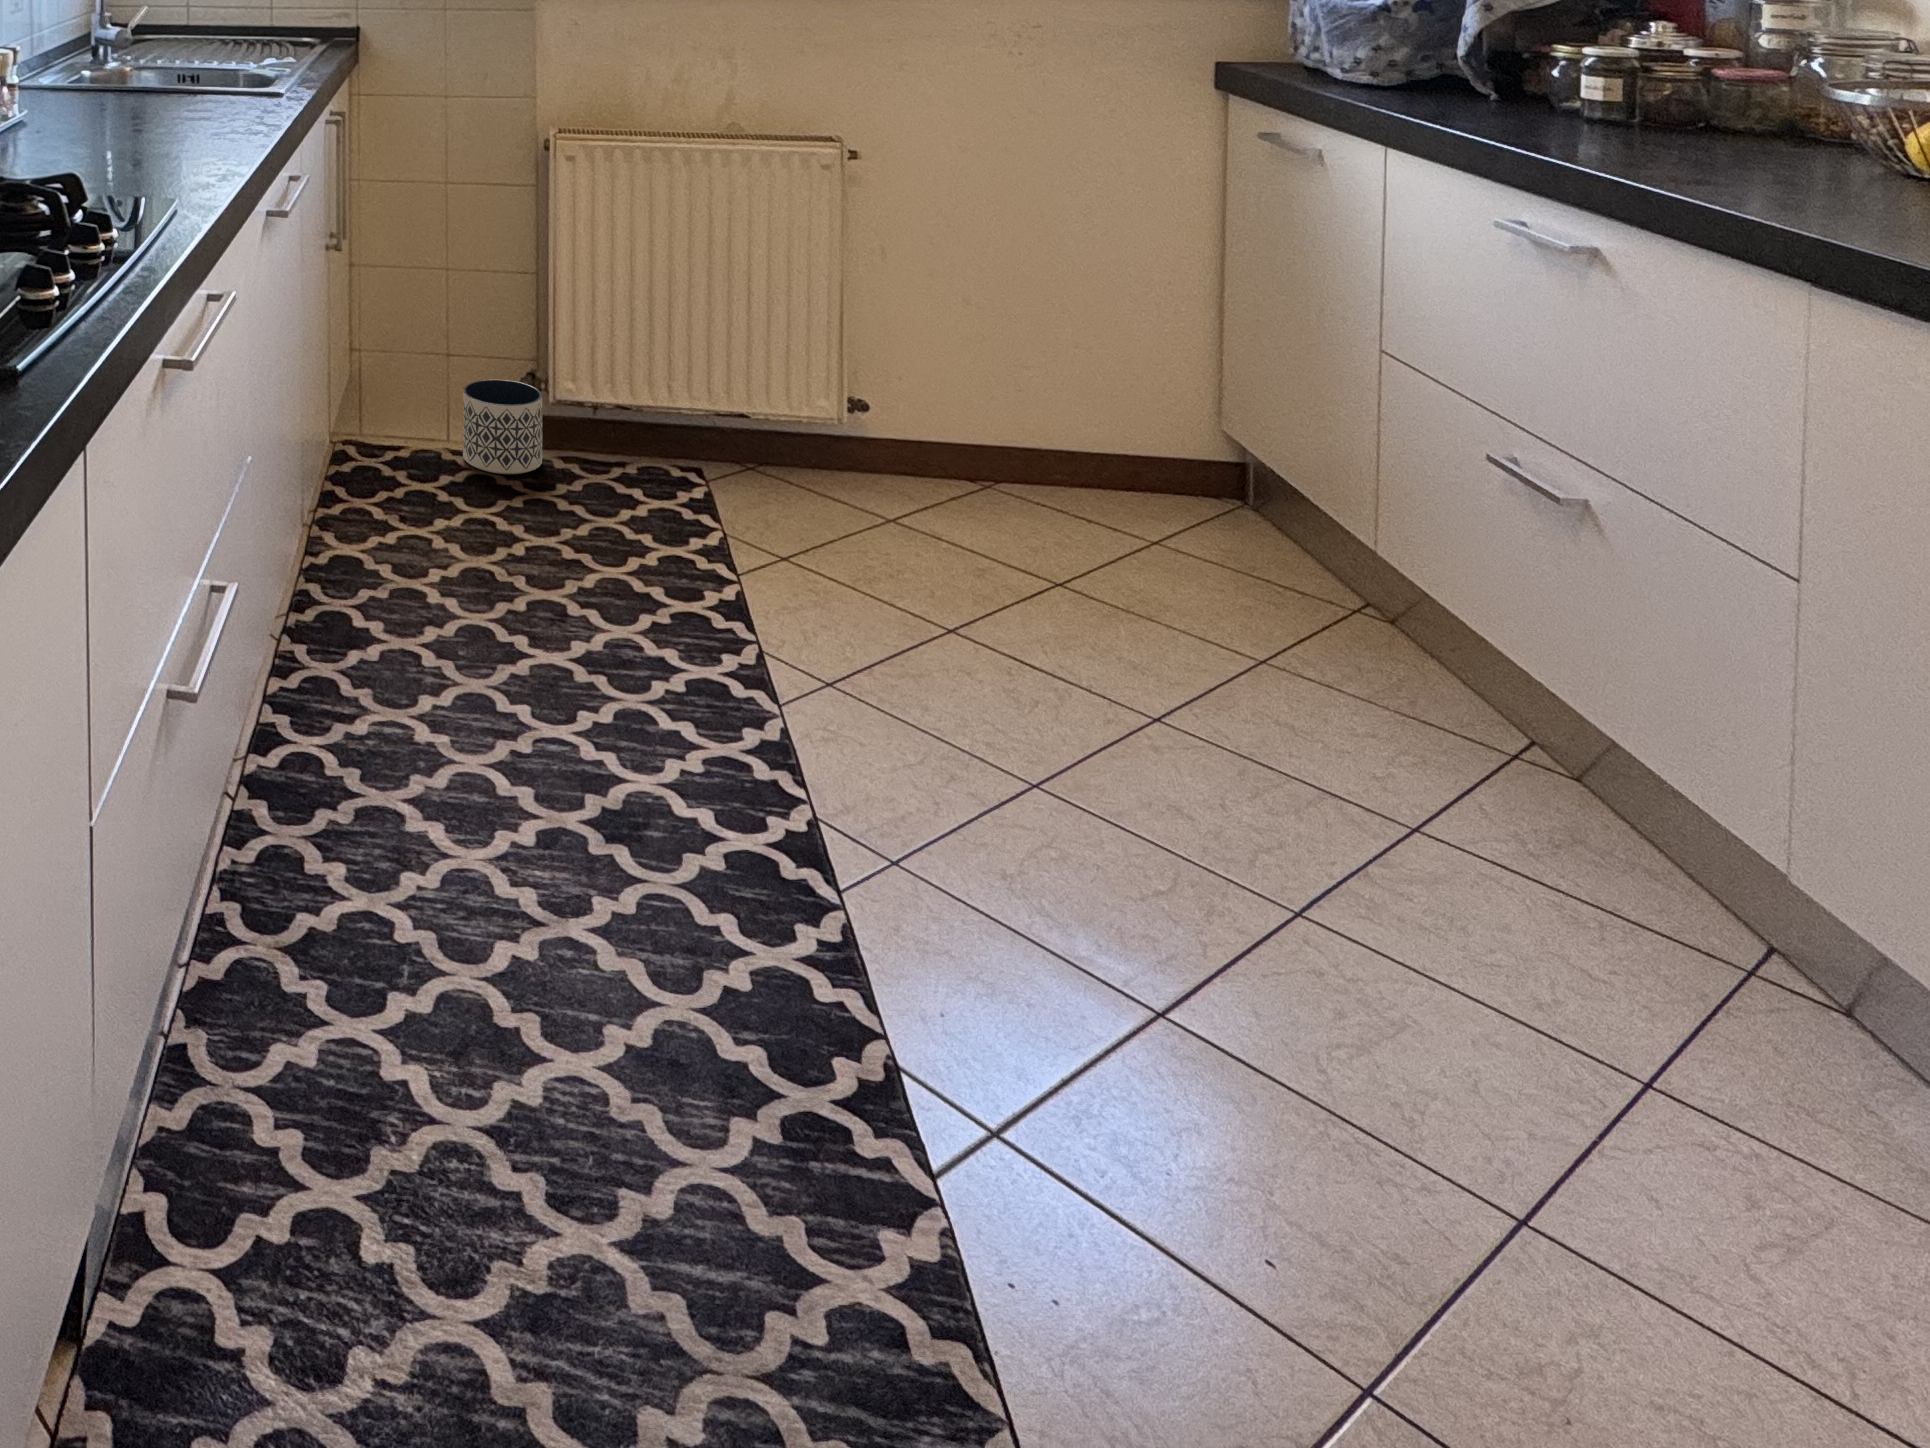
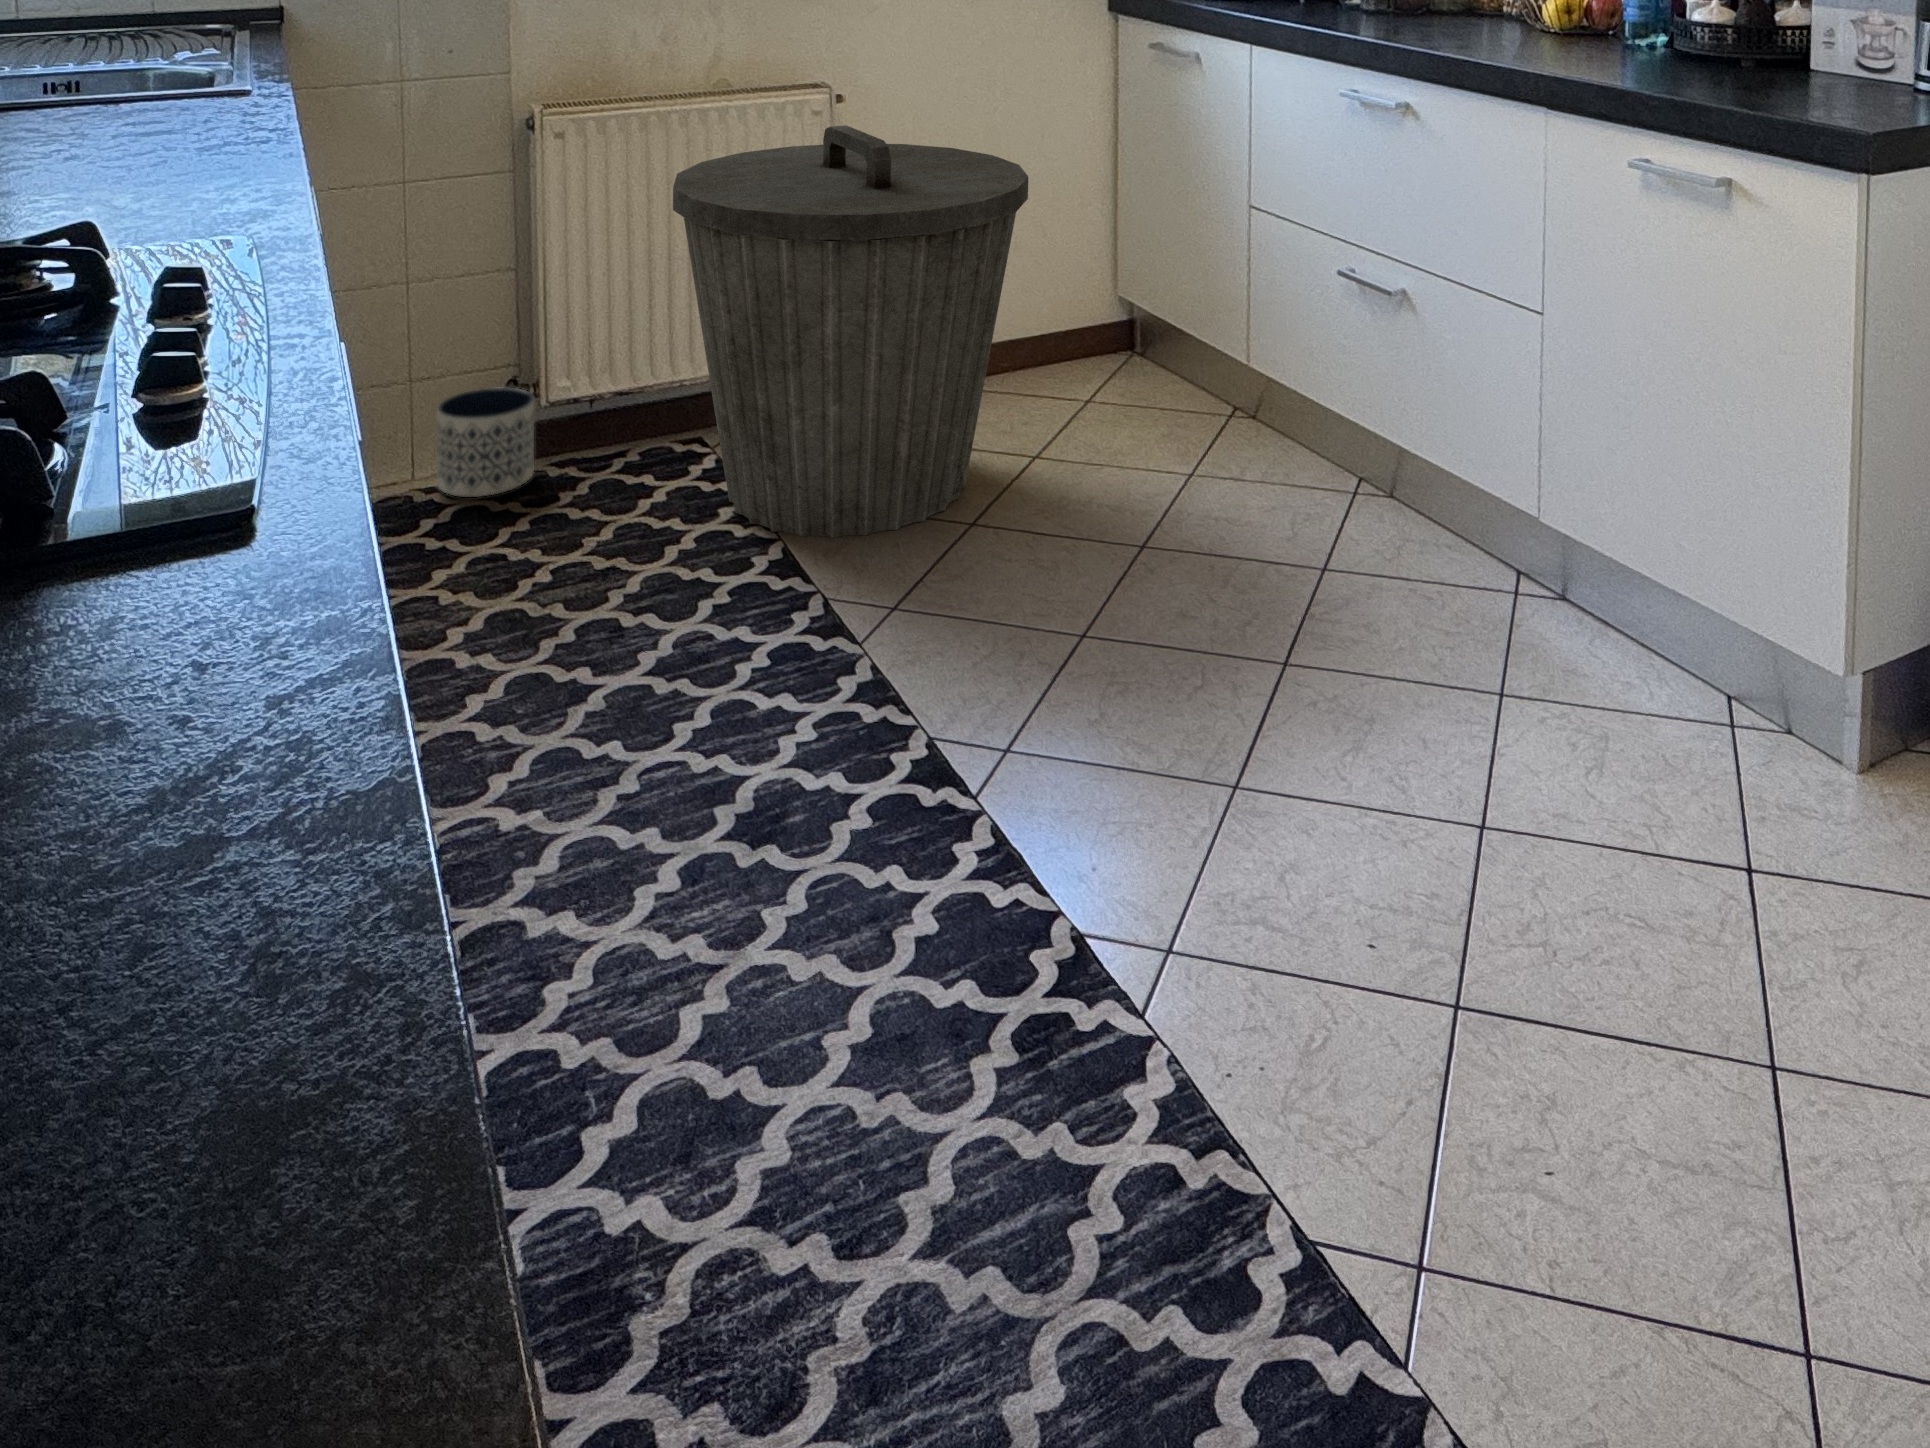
trash can: none [646,183,1035,613] -> present [673,125,1028,538]

